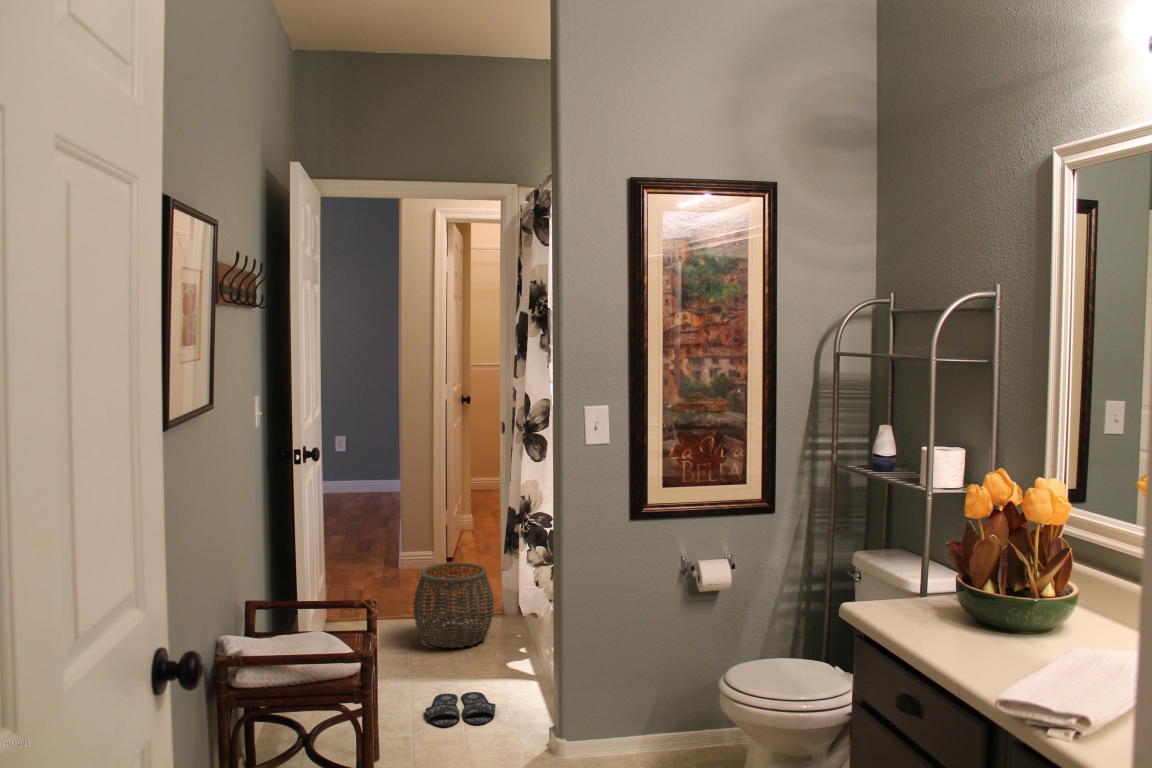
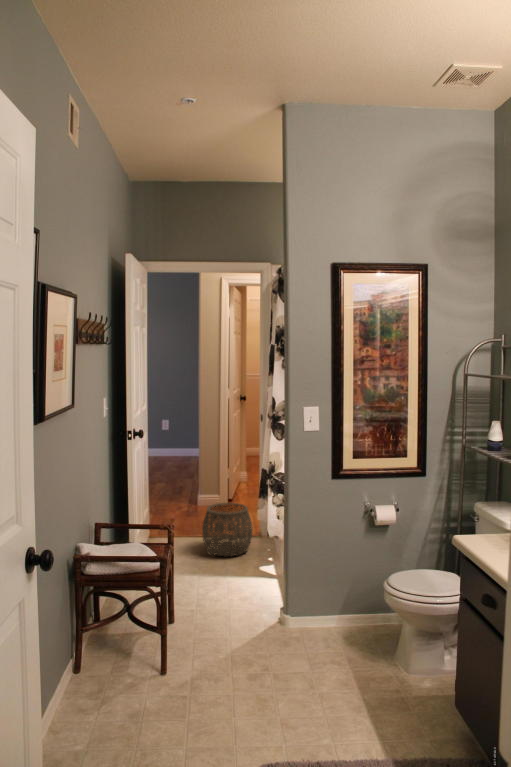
slippers: present [425,692,496,727] -> none [206,584,249,605]

